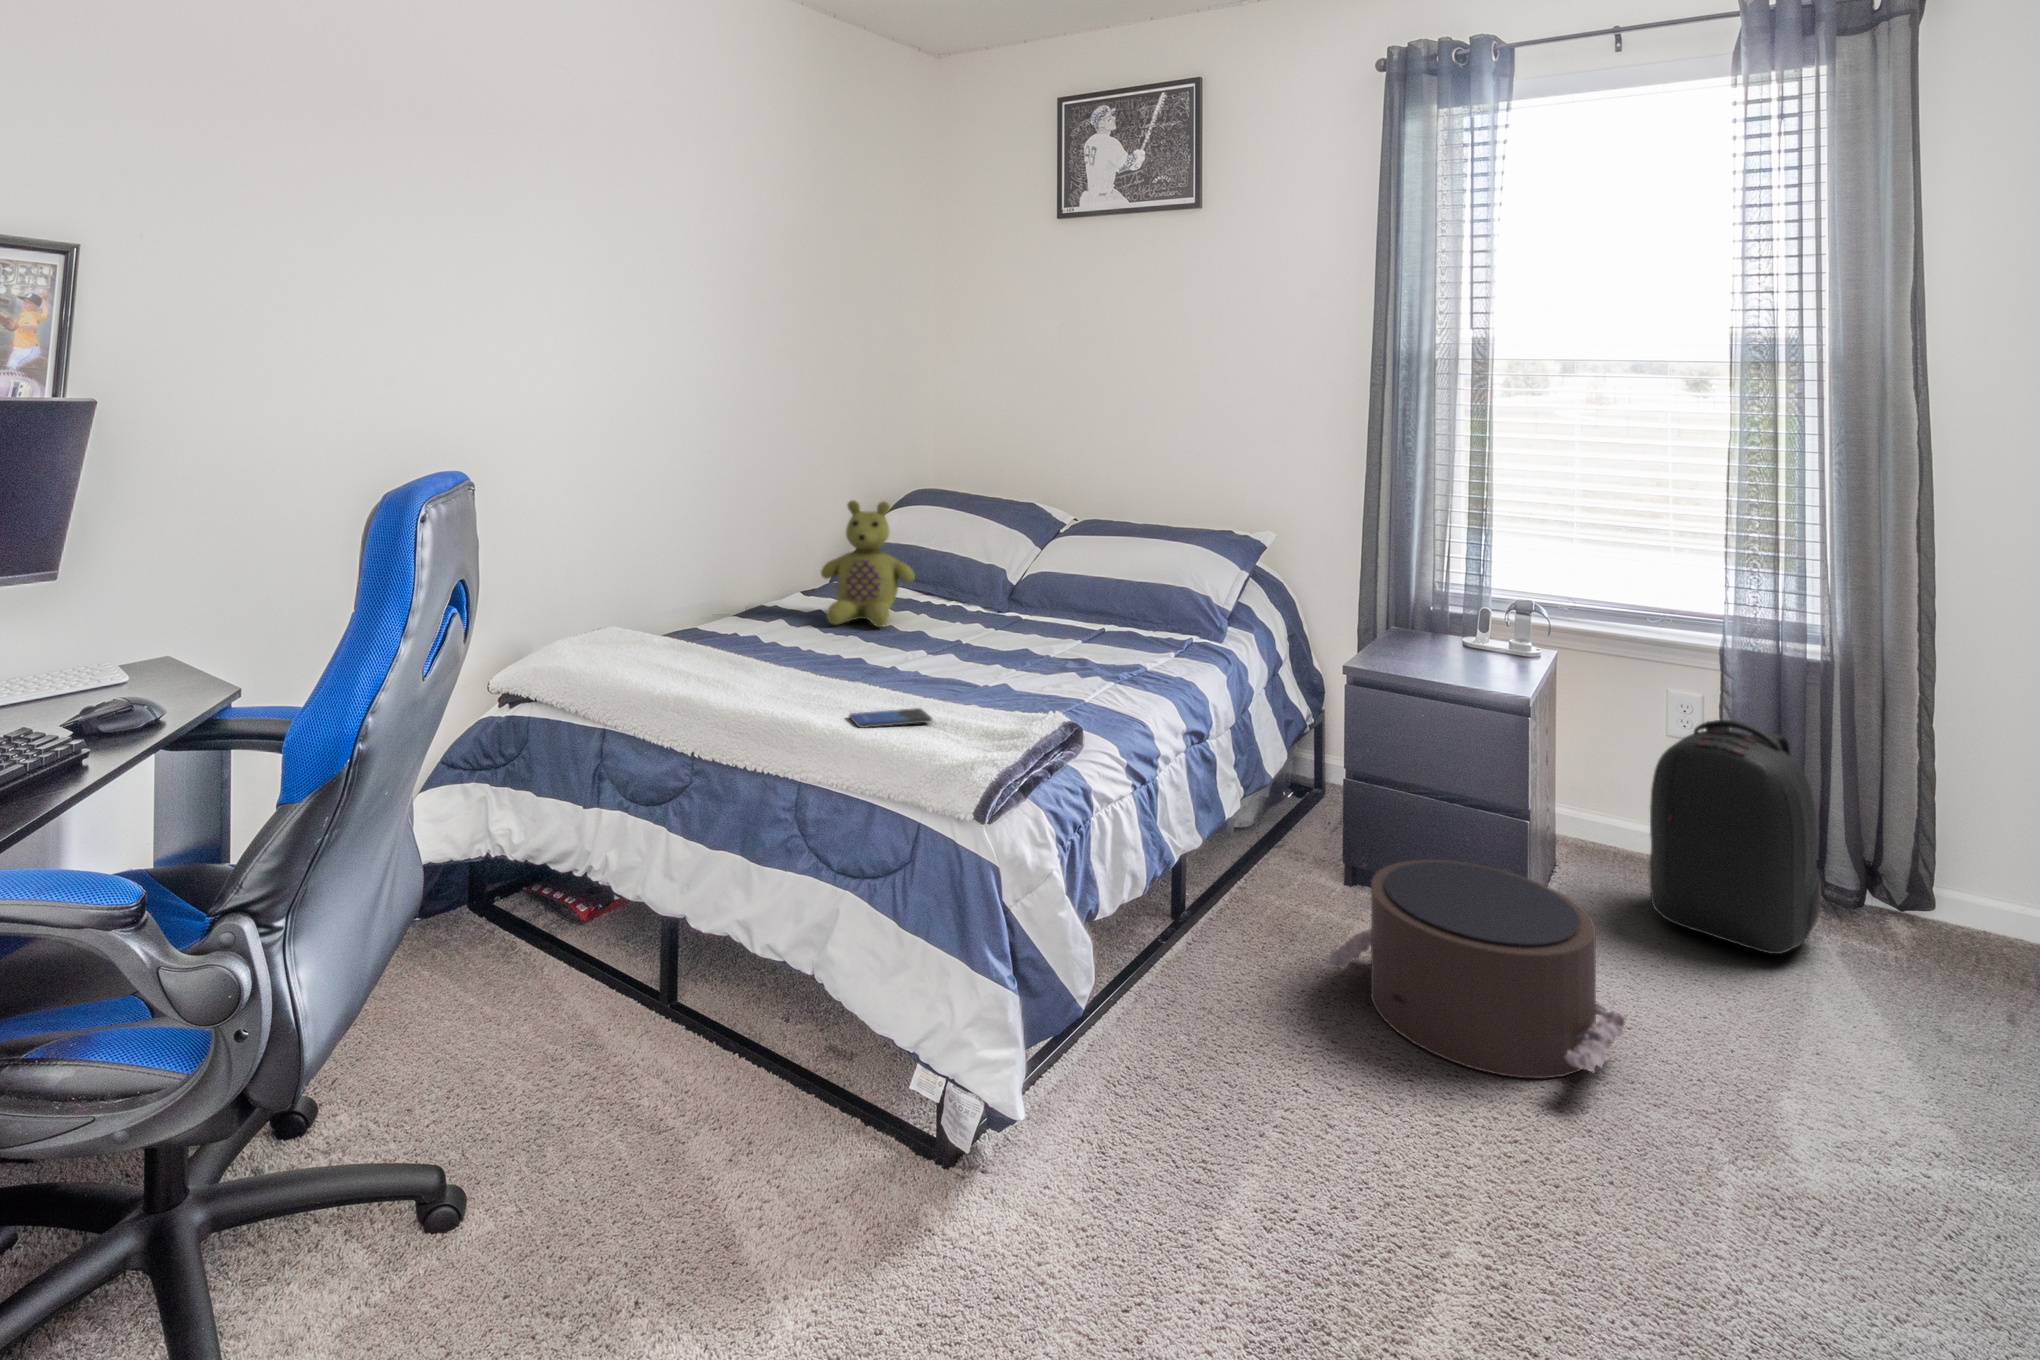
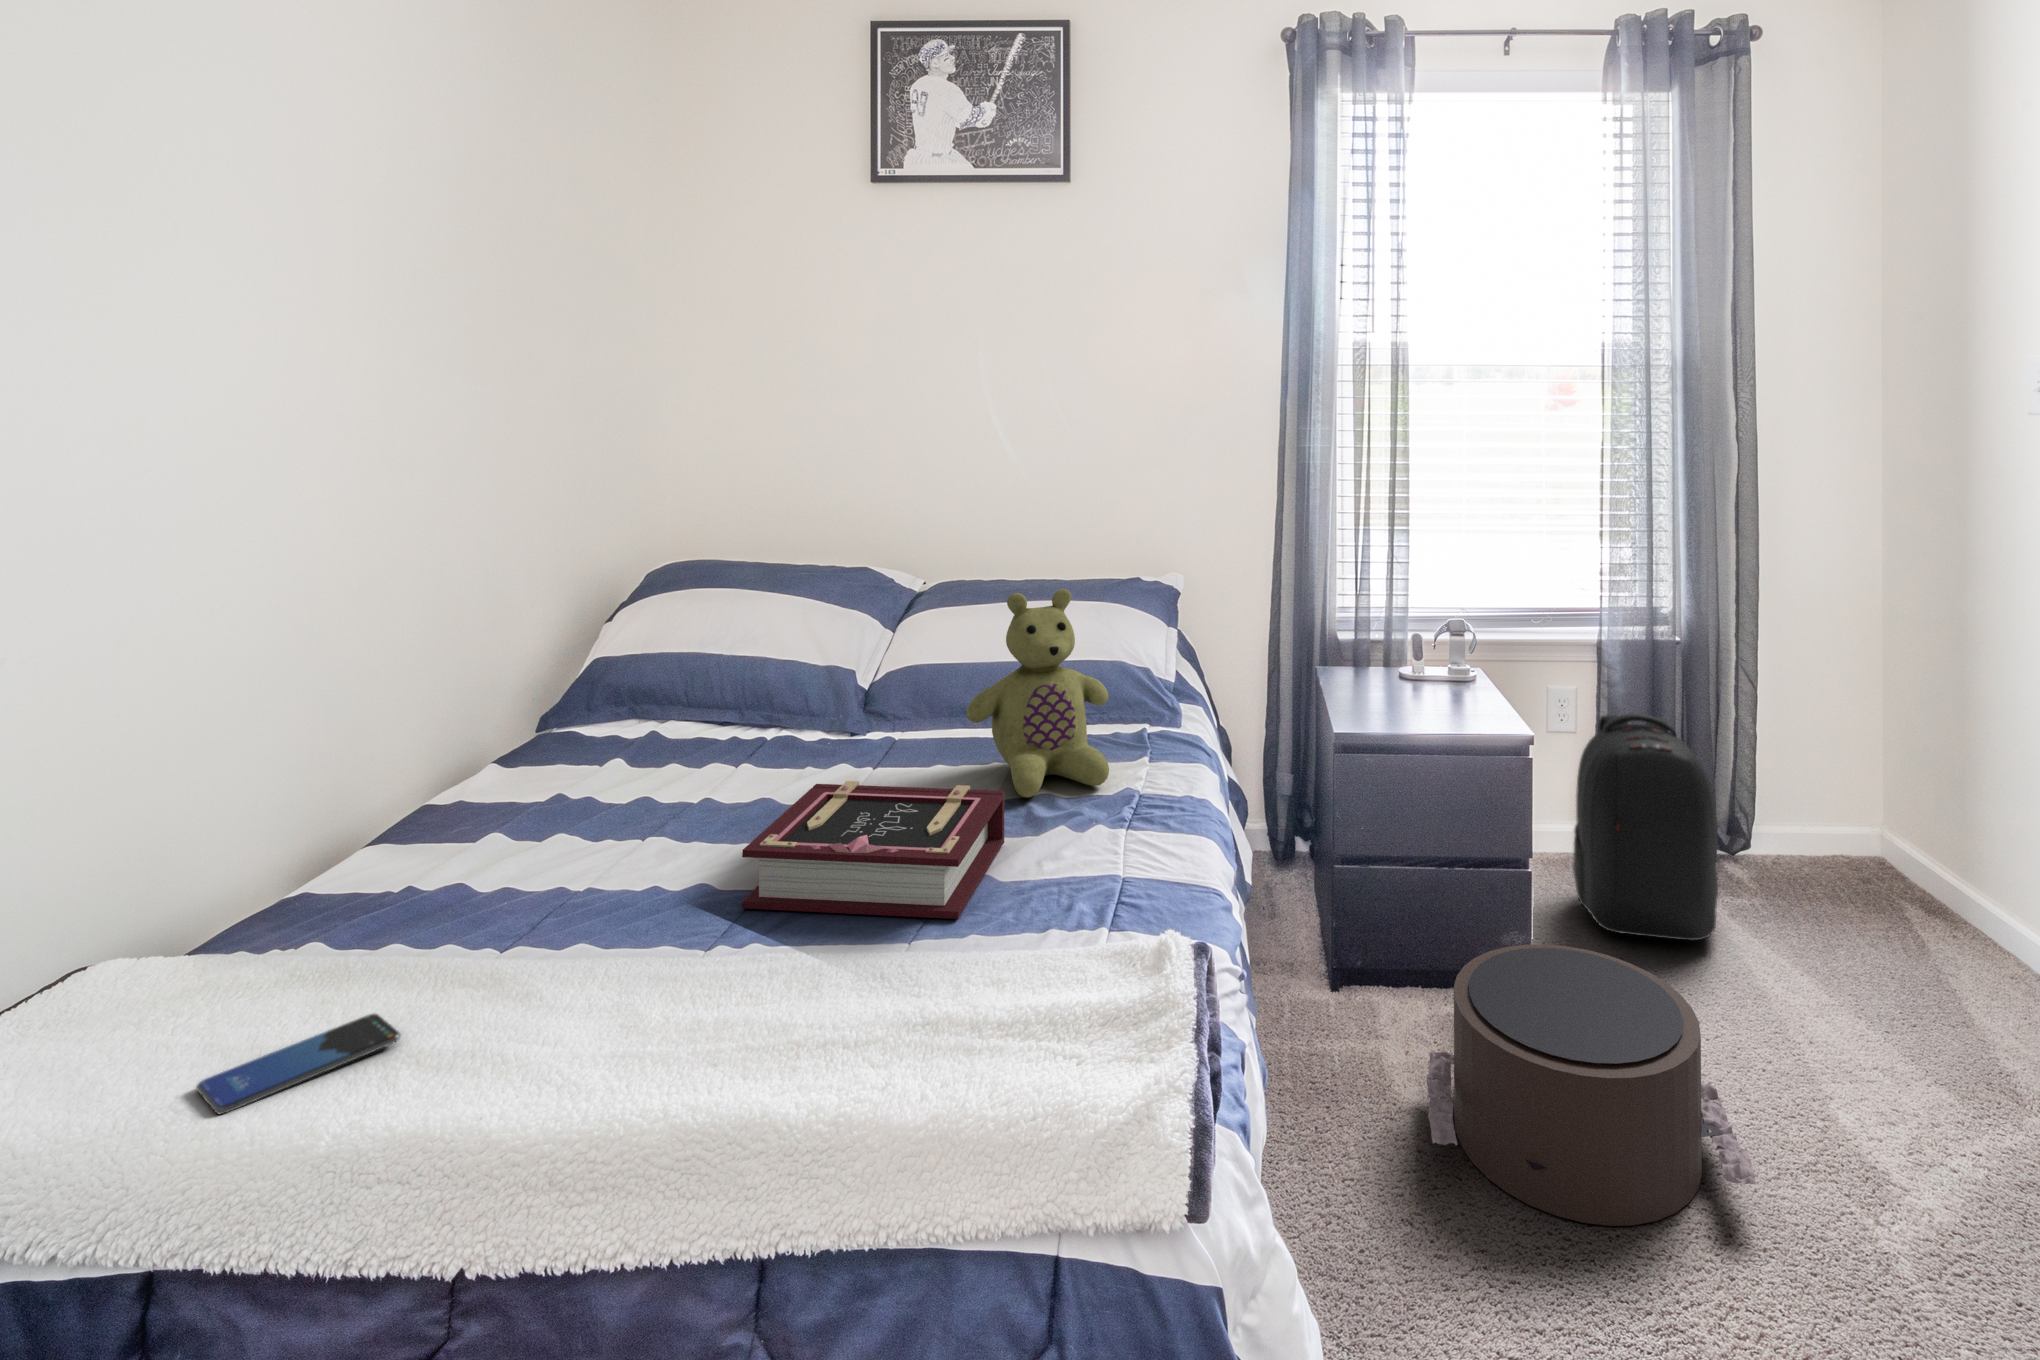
stuffed bear: present [821,500,915,627] -> present [966,589,1109,797]
book: none [867,618,1033,696] -> present [742,781,1004,919]
smartphone: present [849,708,933,728] -> present [196,1014,401,1114]

